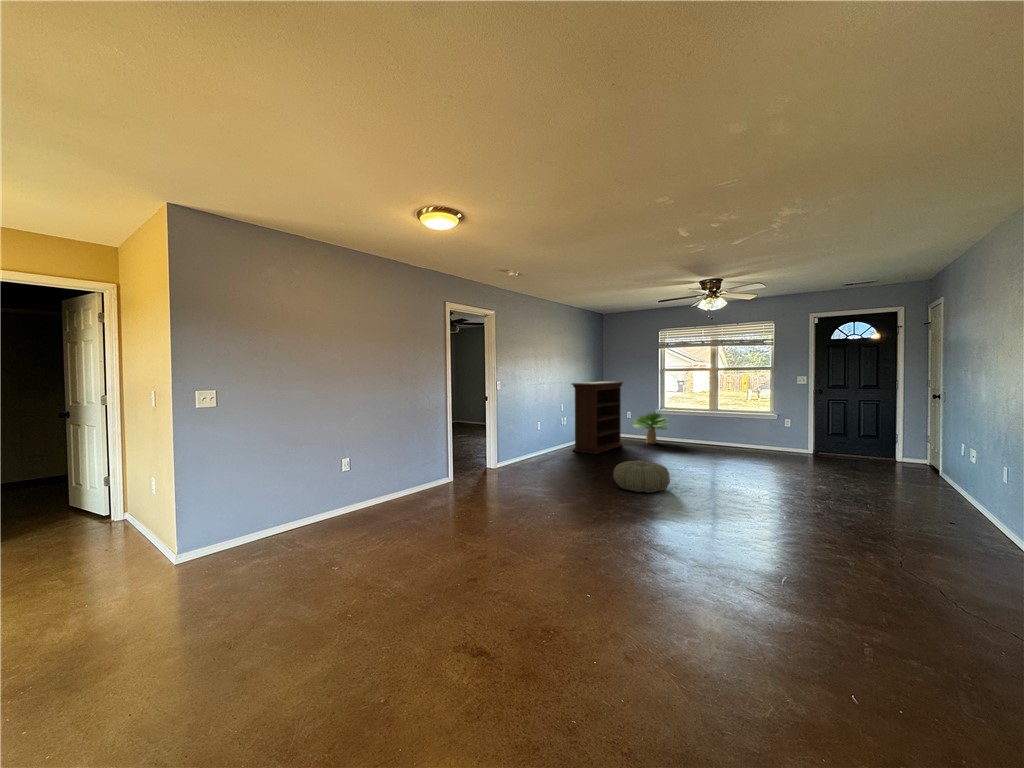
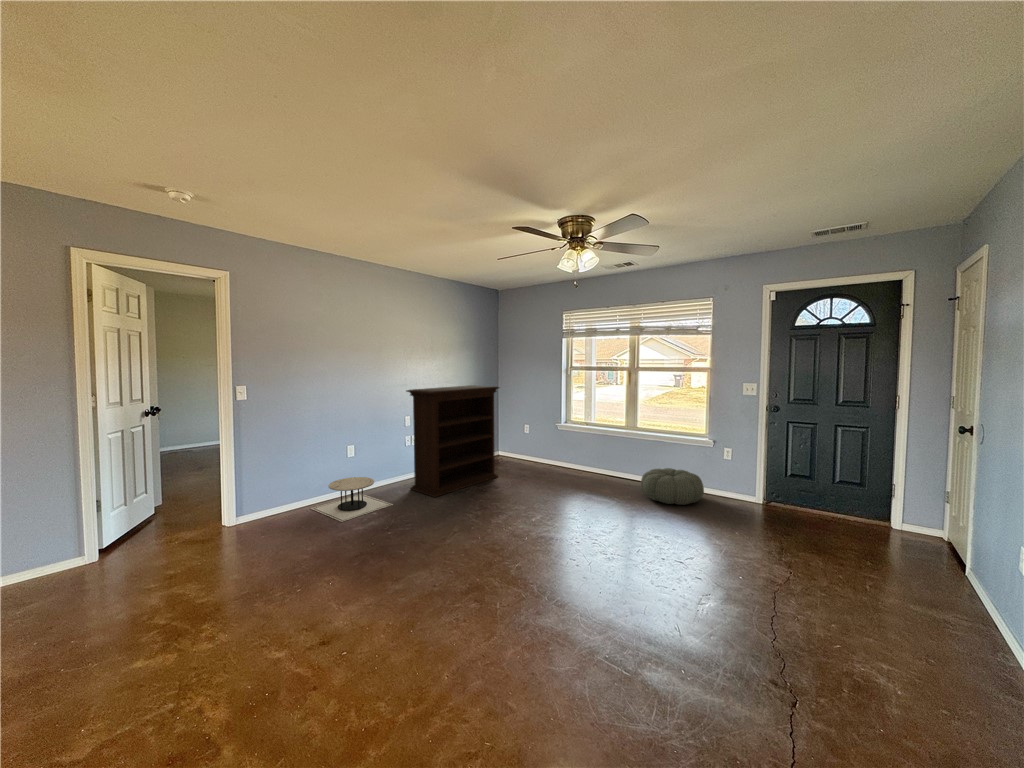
potted plant: present [635,413,668,444] -> none [517,427,571,474]
side table: none [523,440,574,464] -> present [311,477,393,522]
pouf: present [613,461,670,493] -> present [641,468,704,505]

